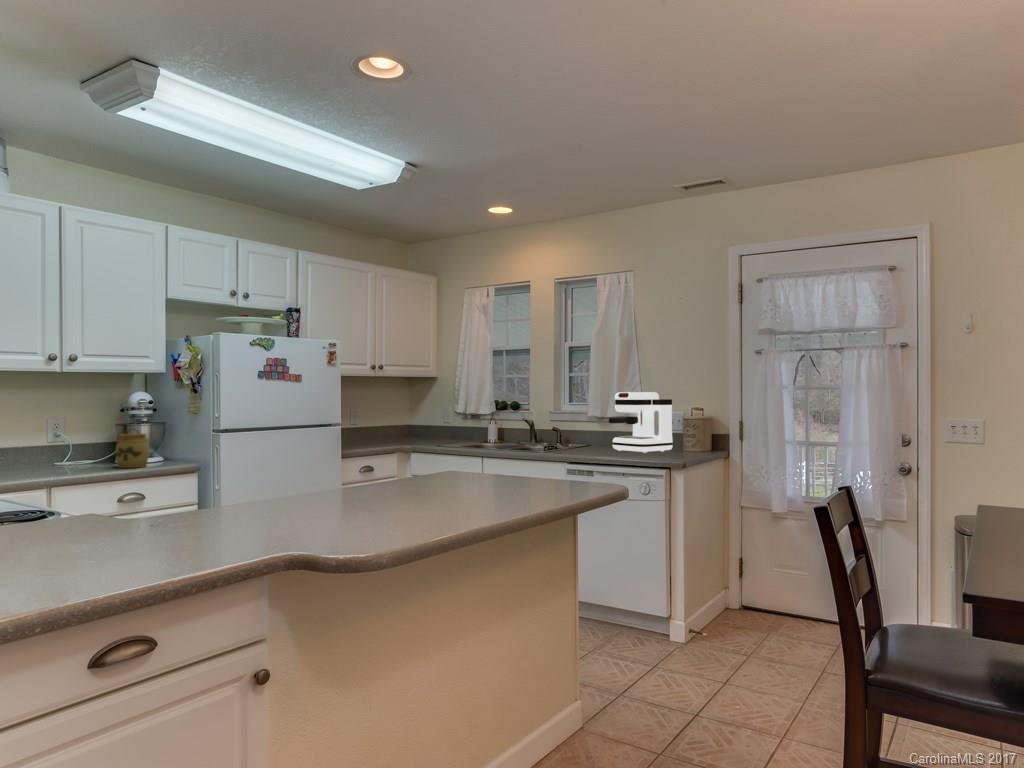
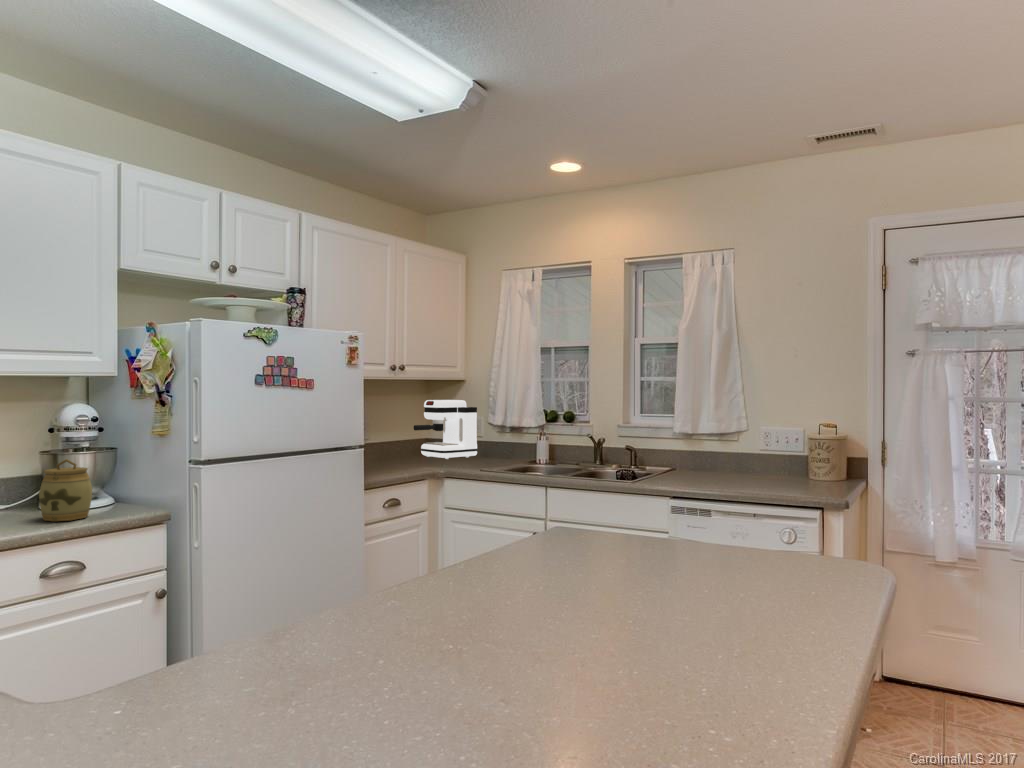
coffee maker: present [609,392,673,453] -> present [414,400,477,459]

